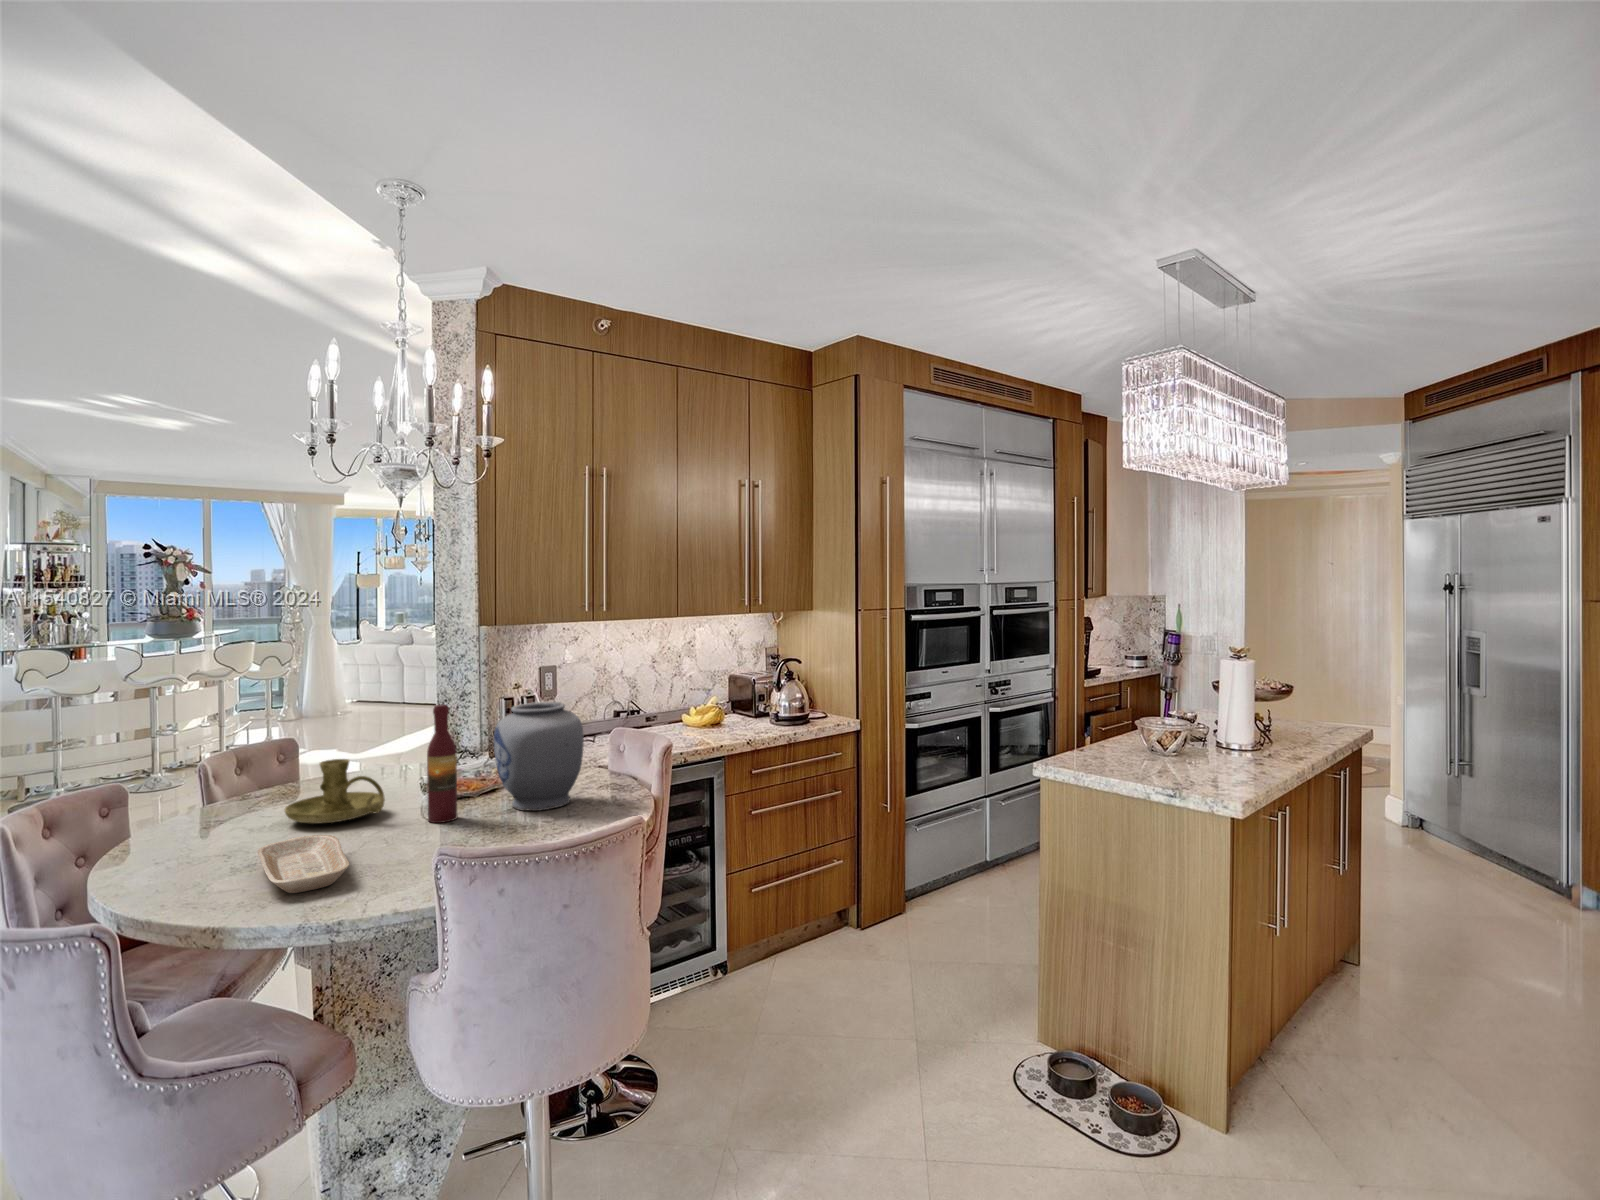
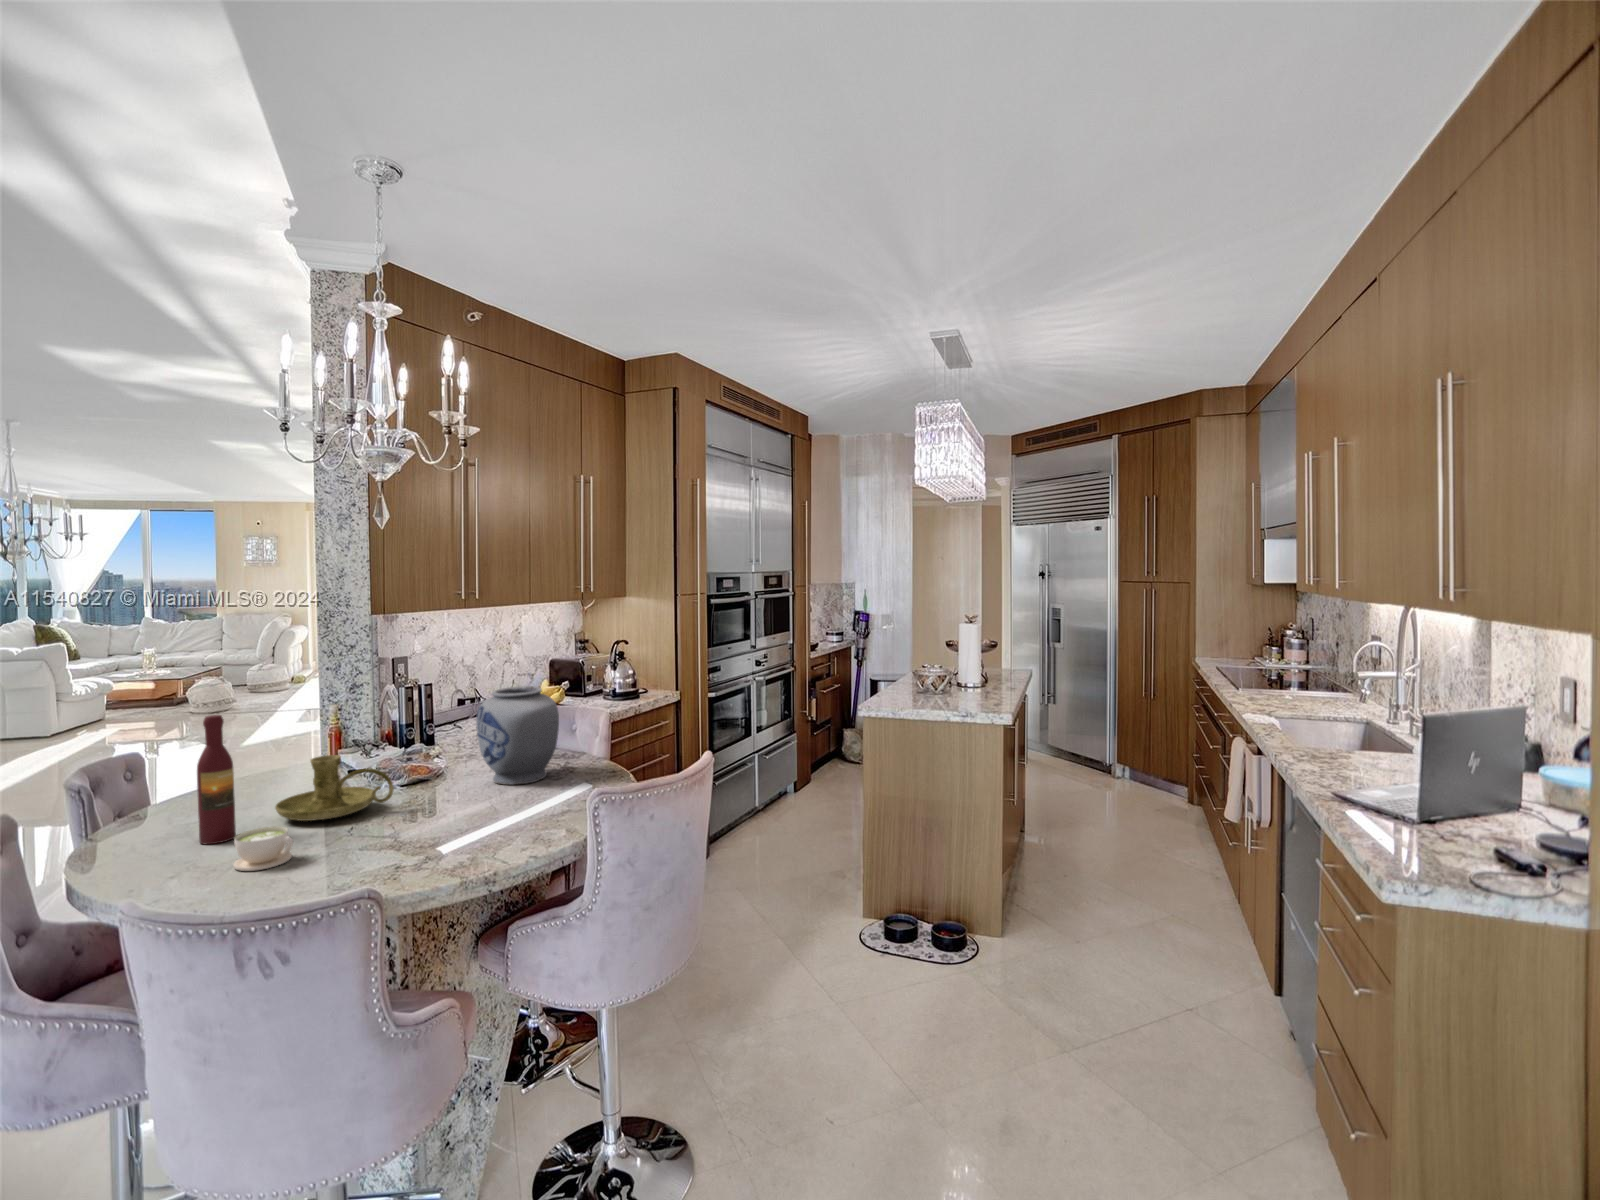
wine bottle: present [427,704,457,823] -> present [197,715,236,844]
coffee cup: none [170,825,230,868] -> present [233,826,293,871]
tray: present [257,835,349,893] -> none [342,820,476,865]

